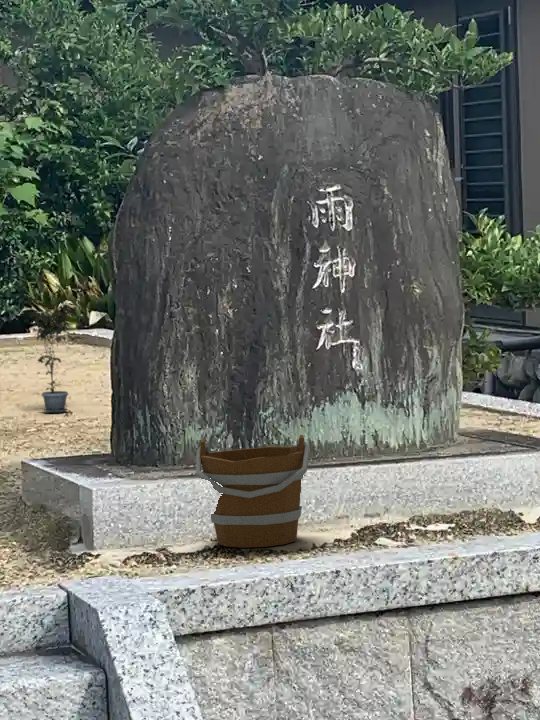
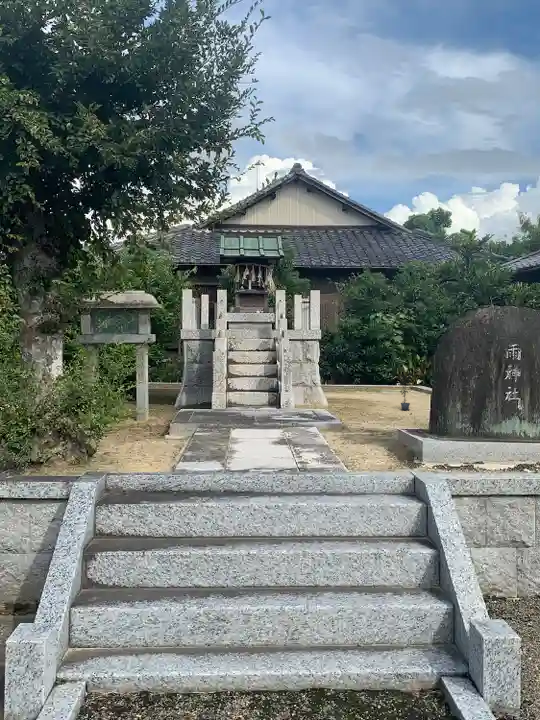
bucket: present [196,435,310,548] -> none [460,429,501,468]

